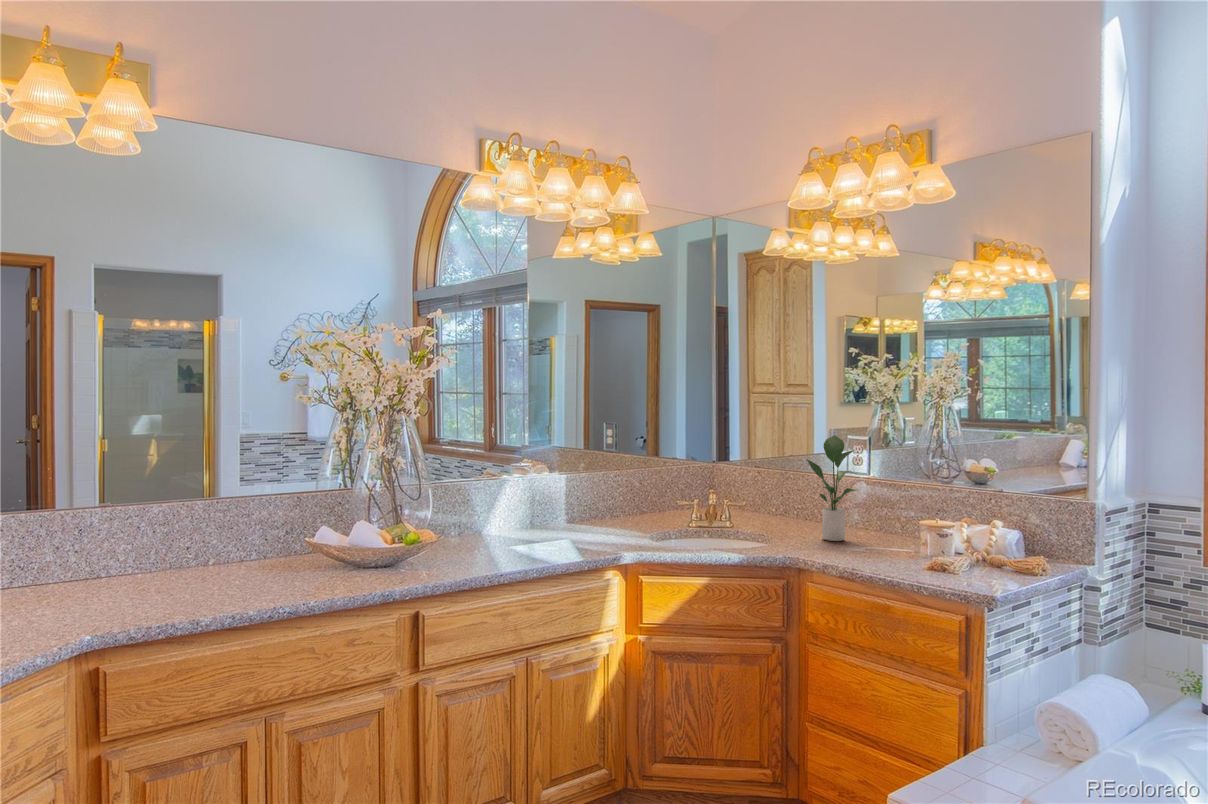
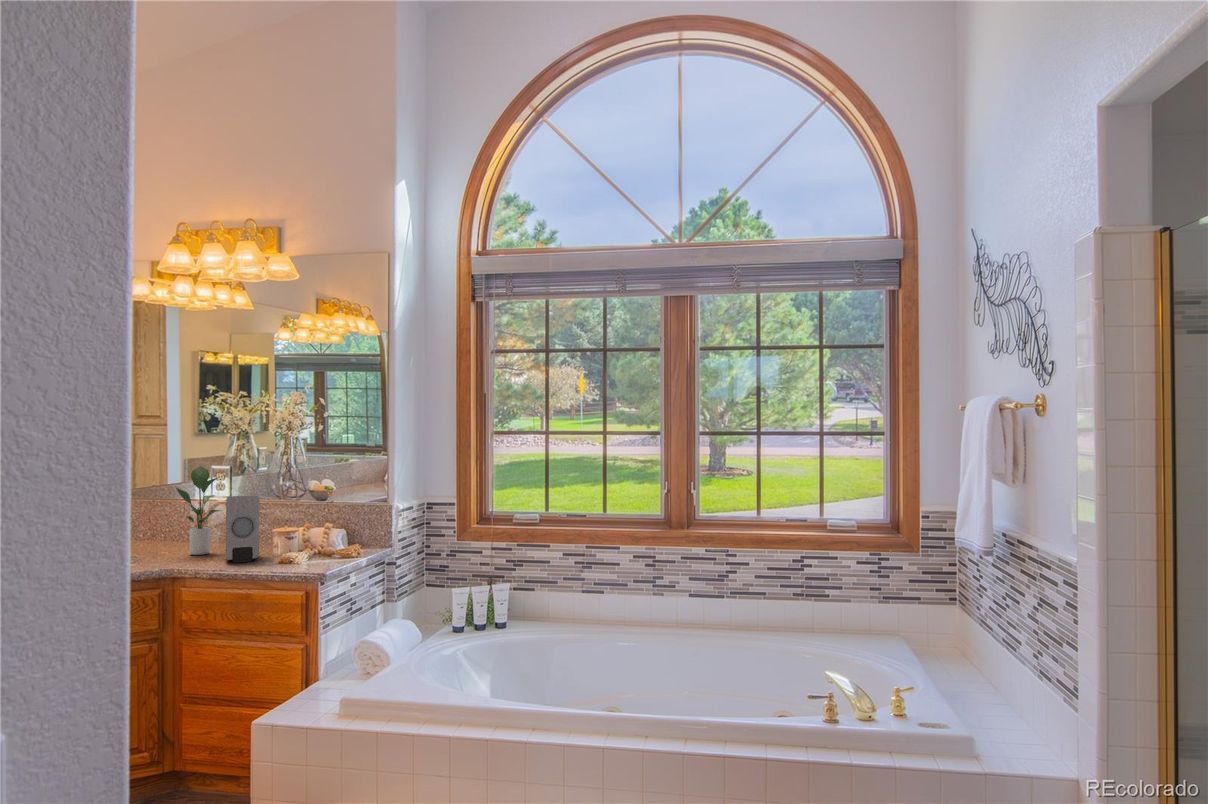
soap dispenser: none [862,475,903,561] -> present [226,495,260,563]

